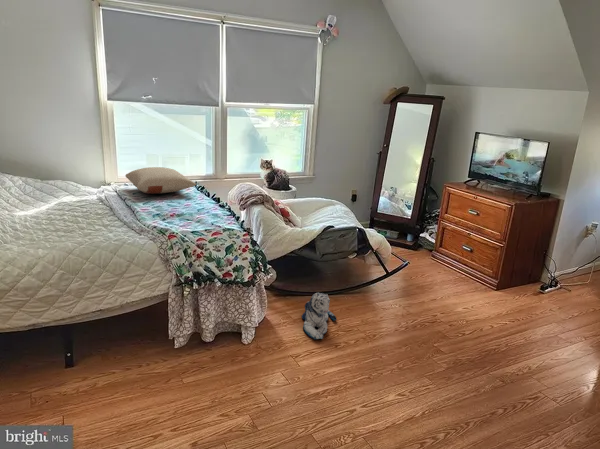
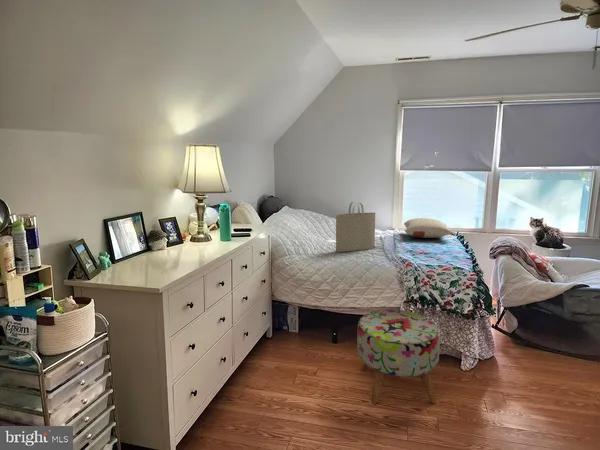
tote bag: none [38,150,101,231] -> present [336,202,375,252]
plush toy: present [301,293,336,340] -> none [530,345,577,393]
ottoman: none [128,296,238,429] -> present [357,309,440,404]

